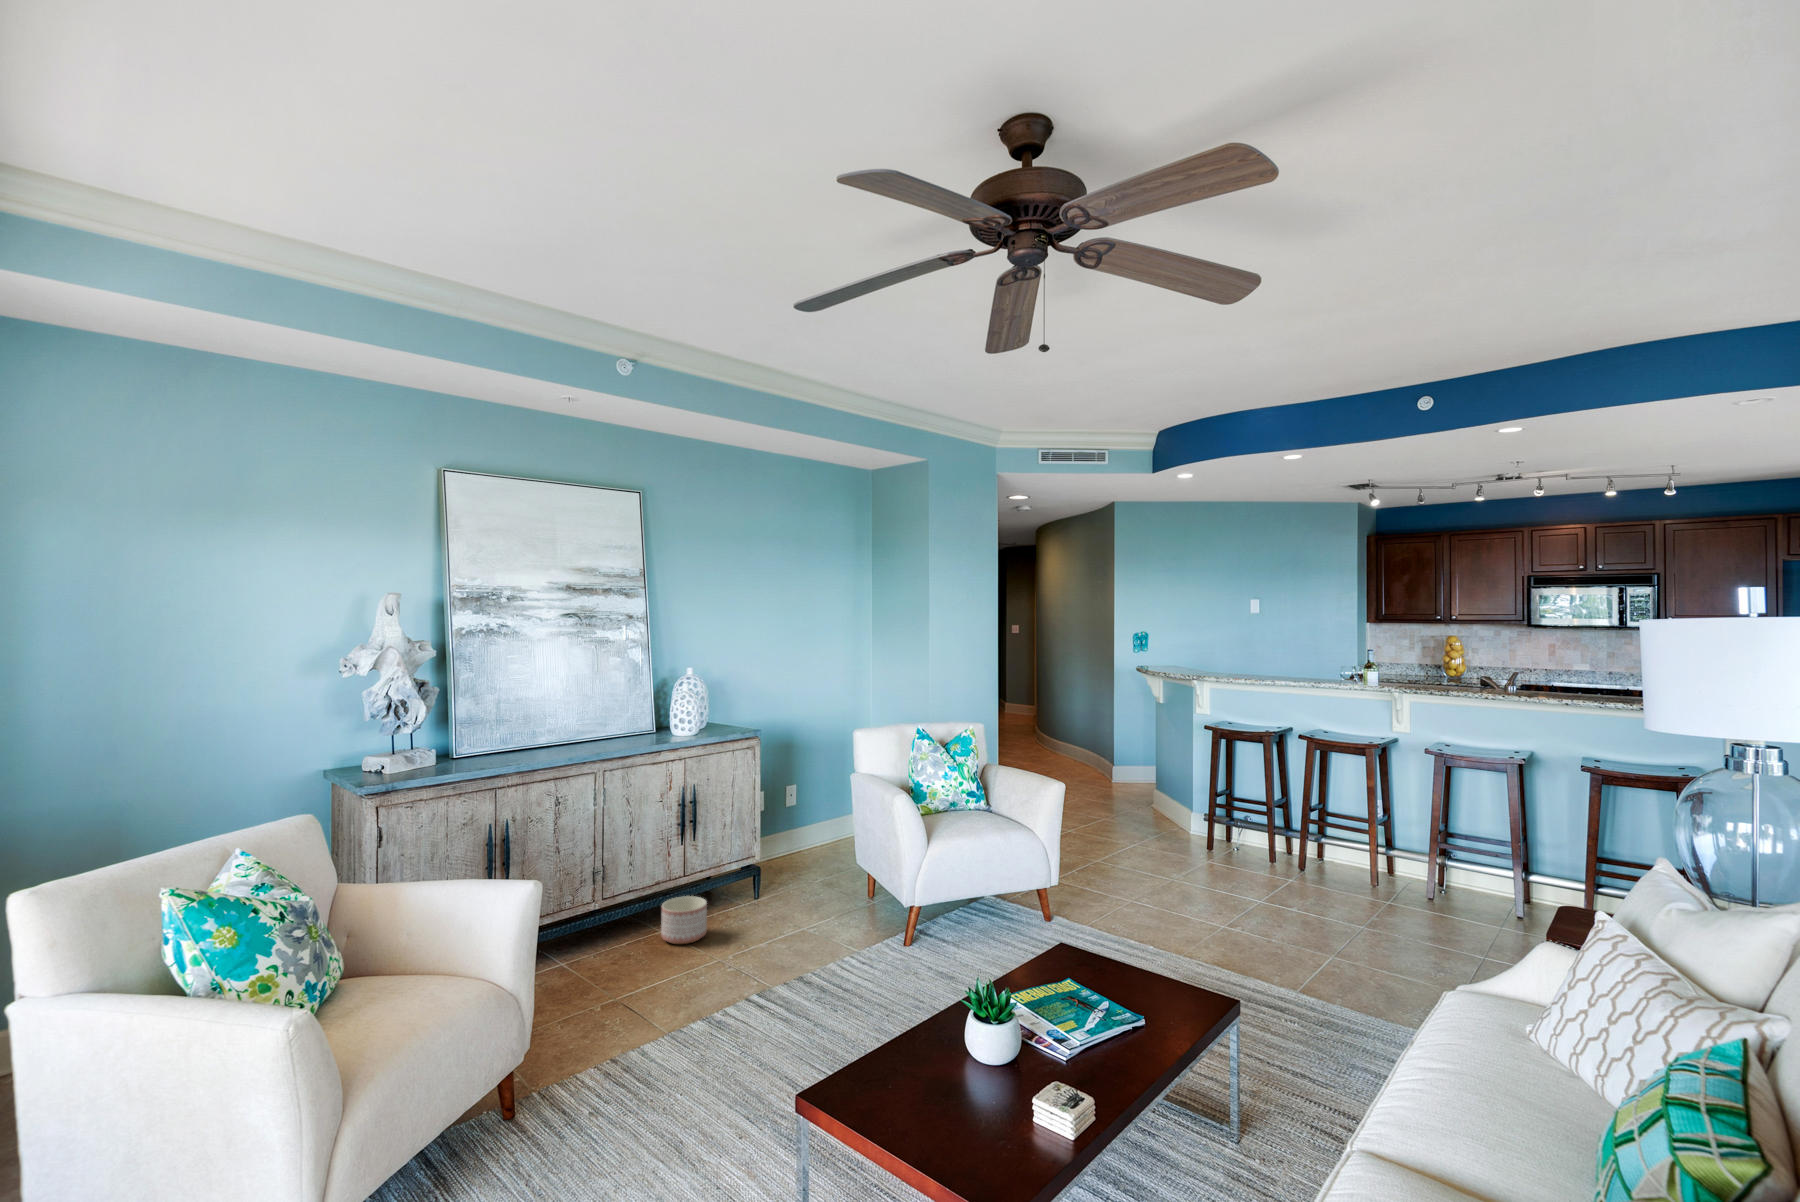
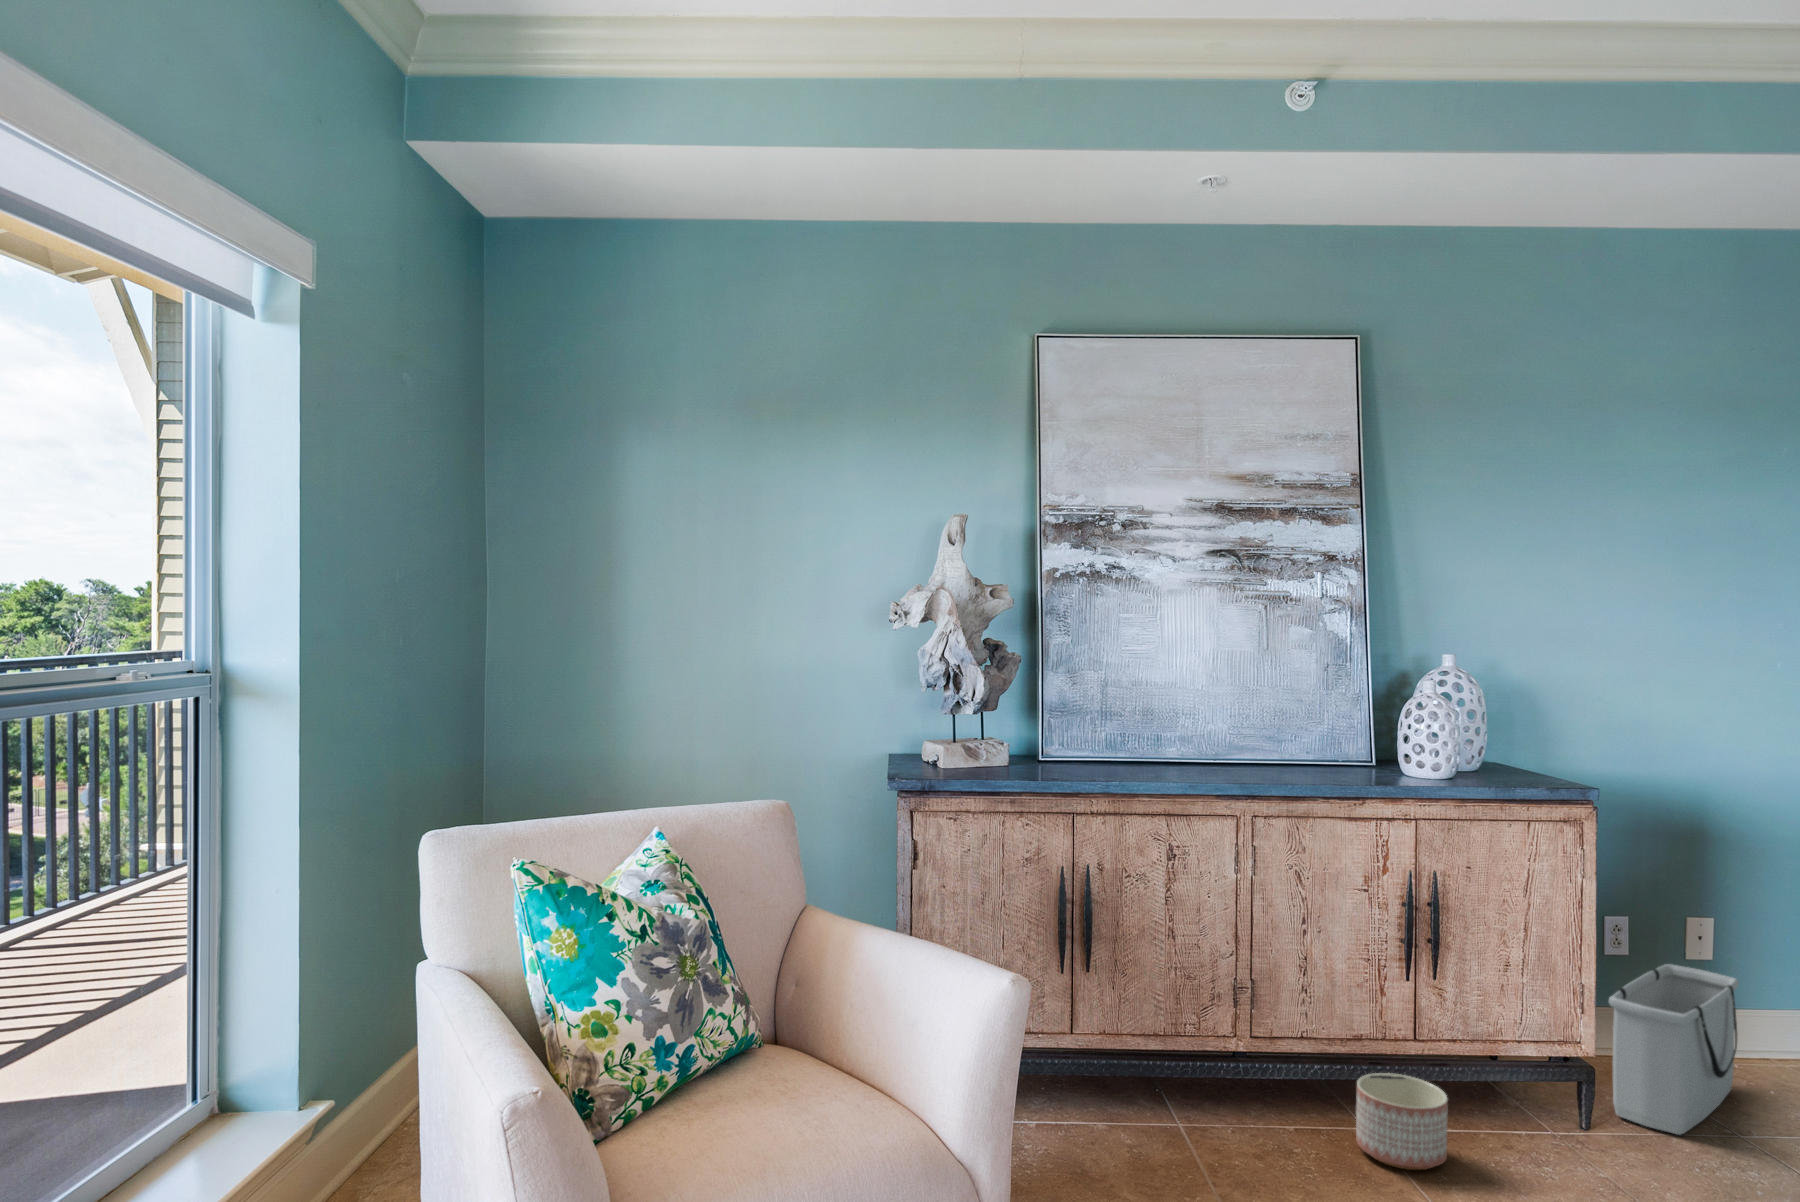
storage bin: none [766,812,813,891] -> present [1609,964,1739,1135]

